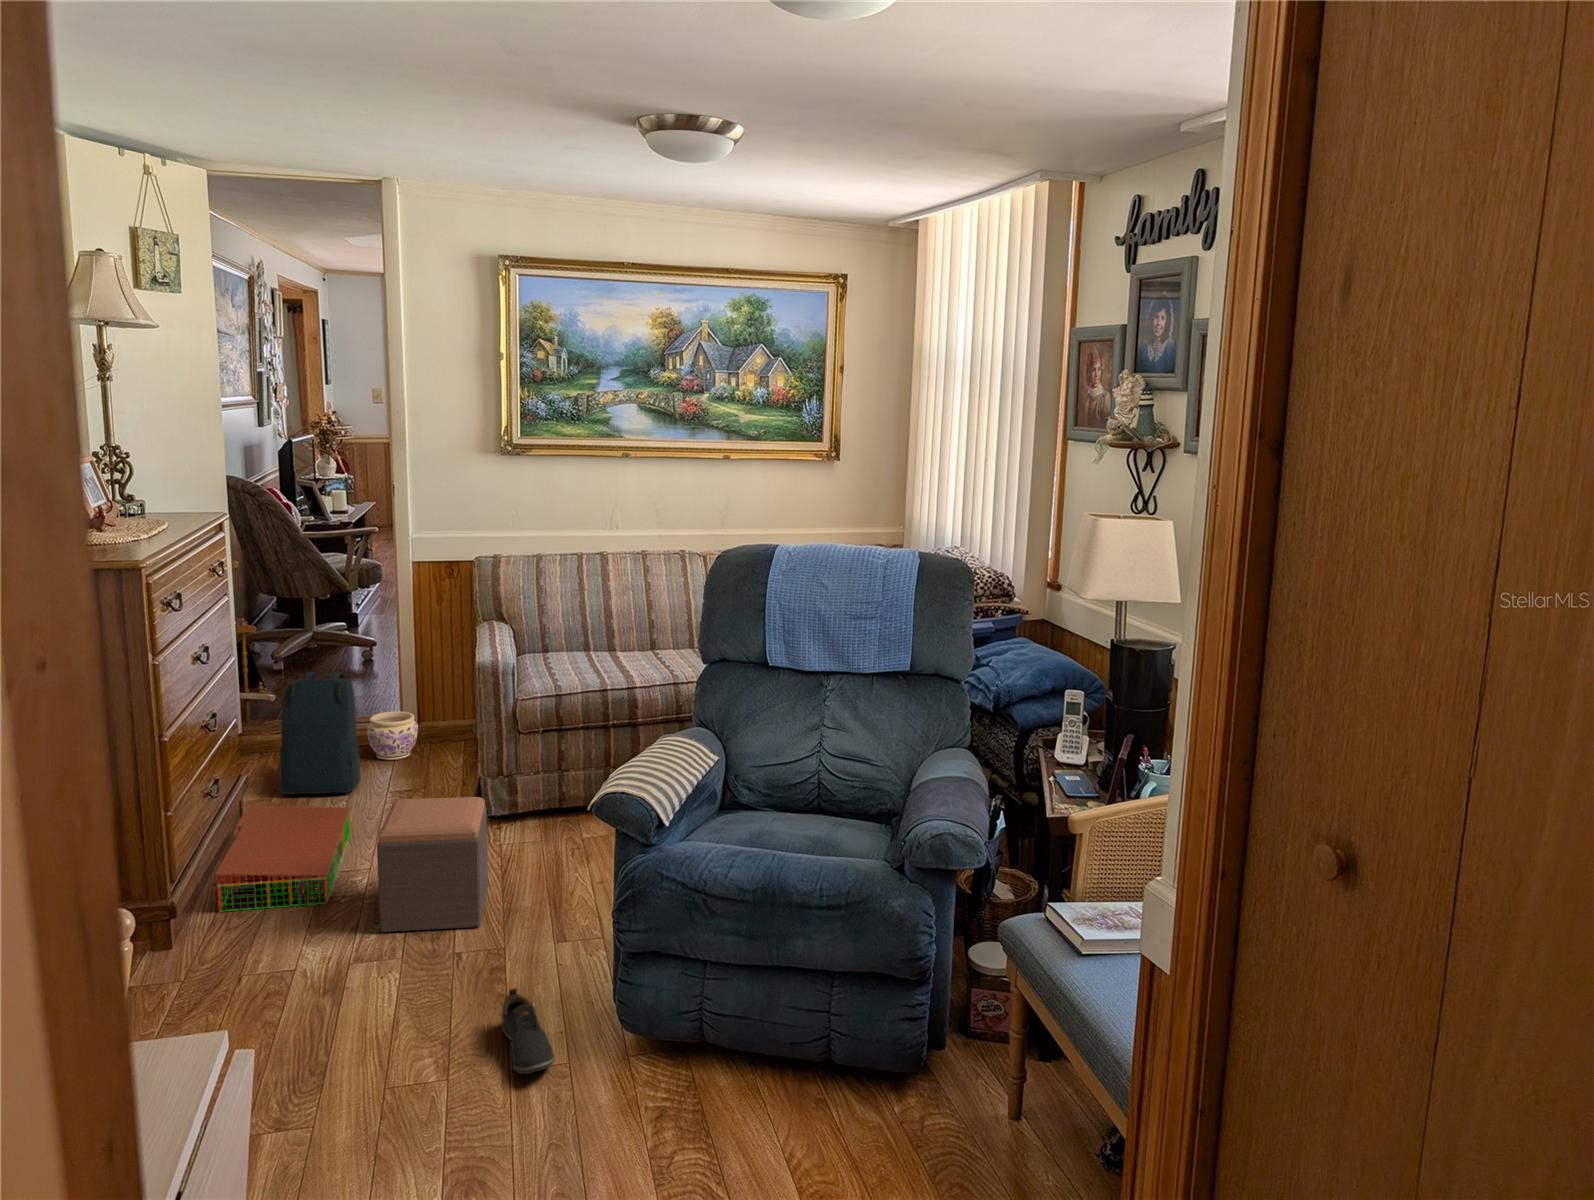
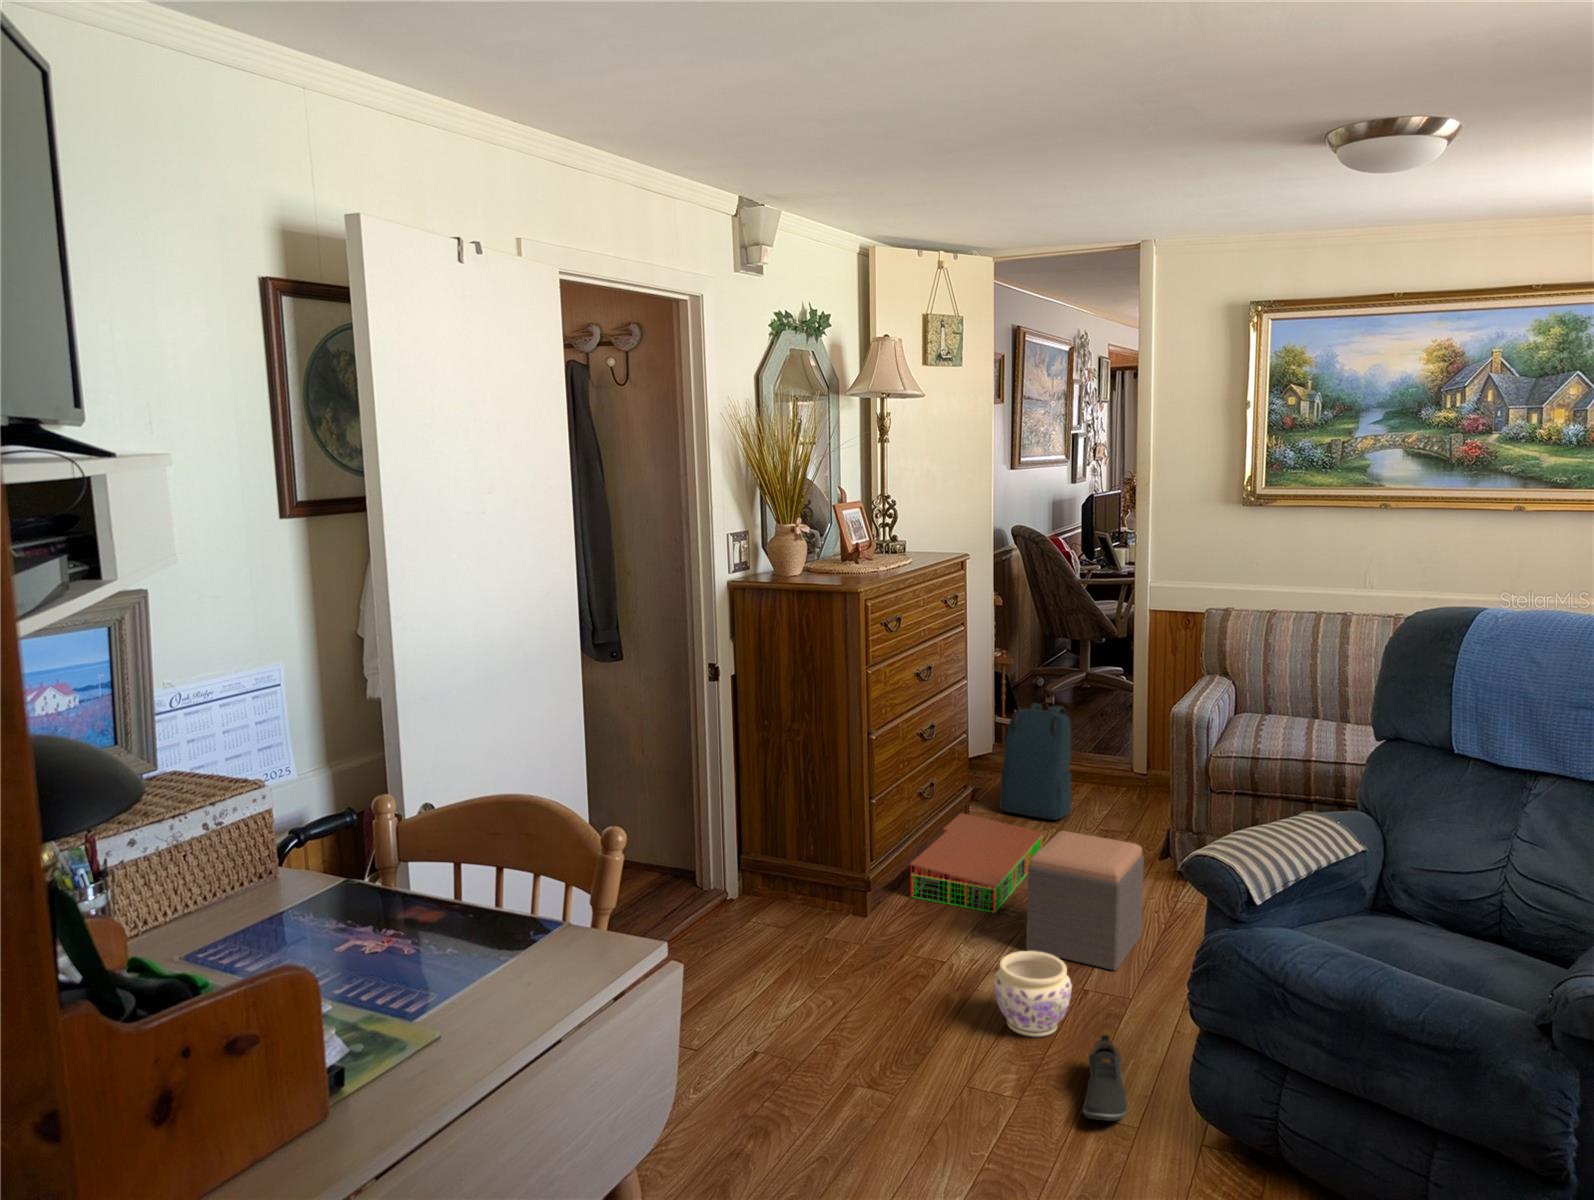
planter: present [367,711,418,761] -> present [994,951,1072,1038]

